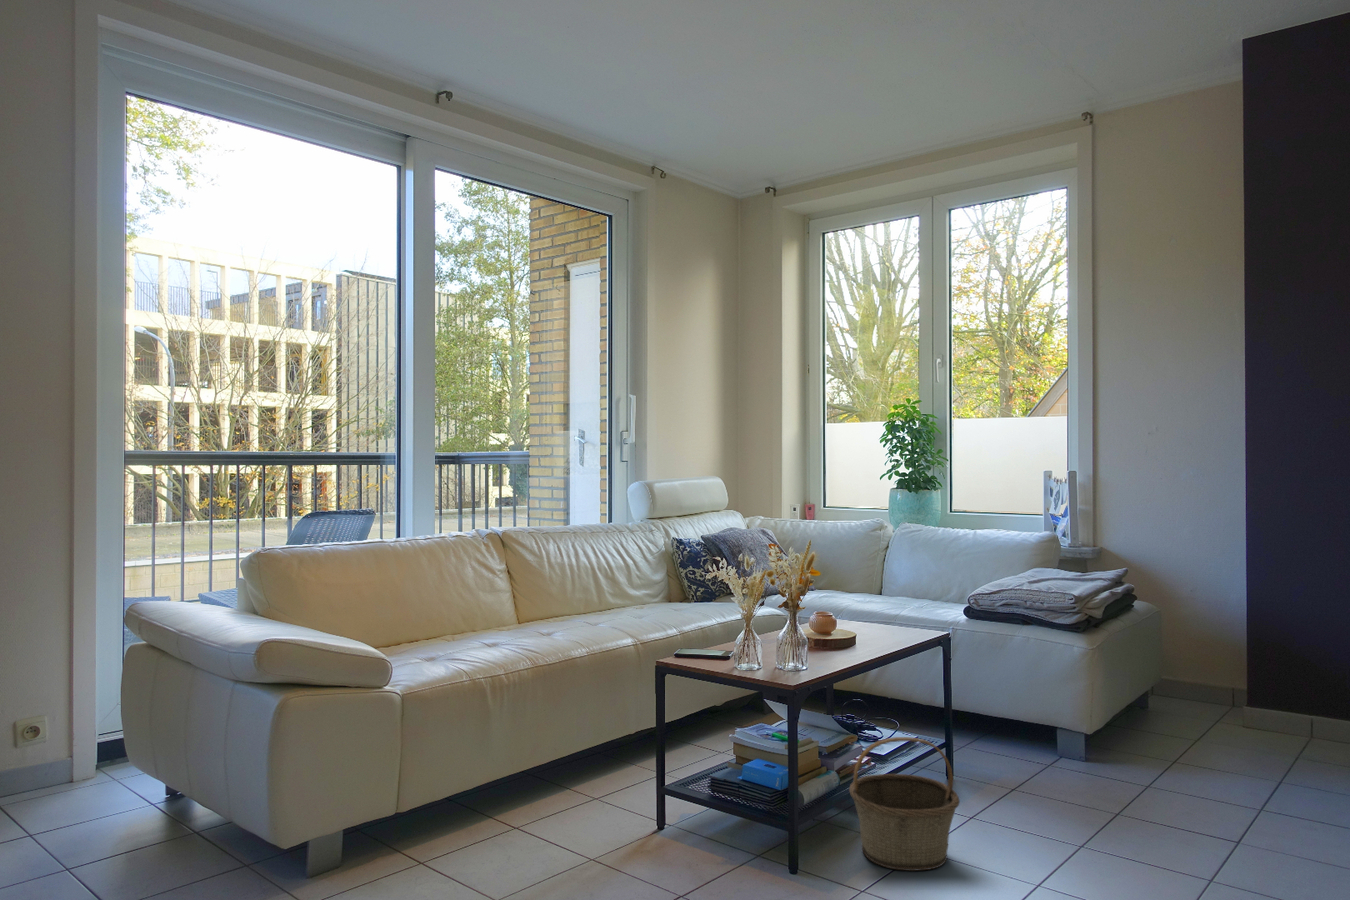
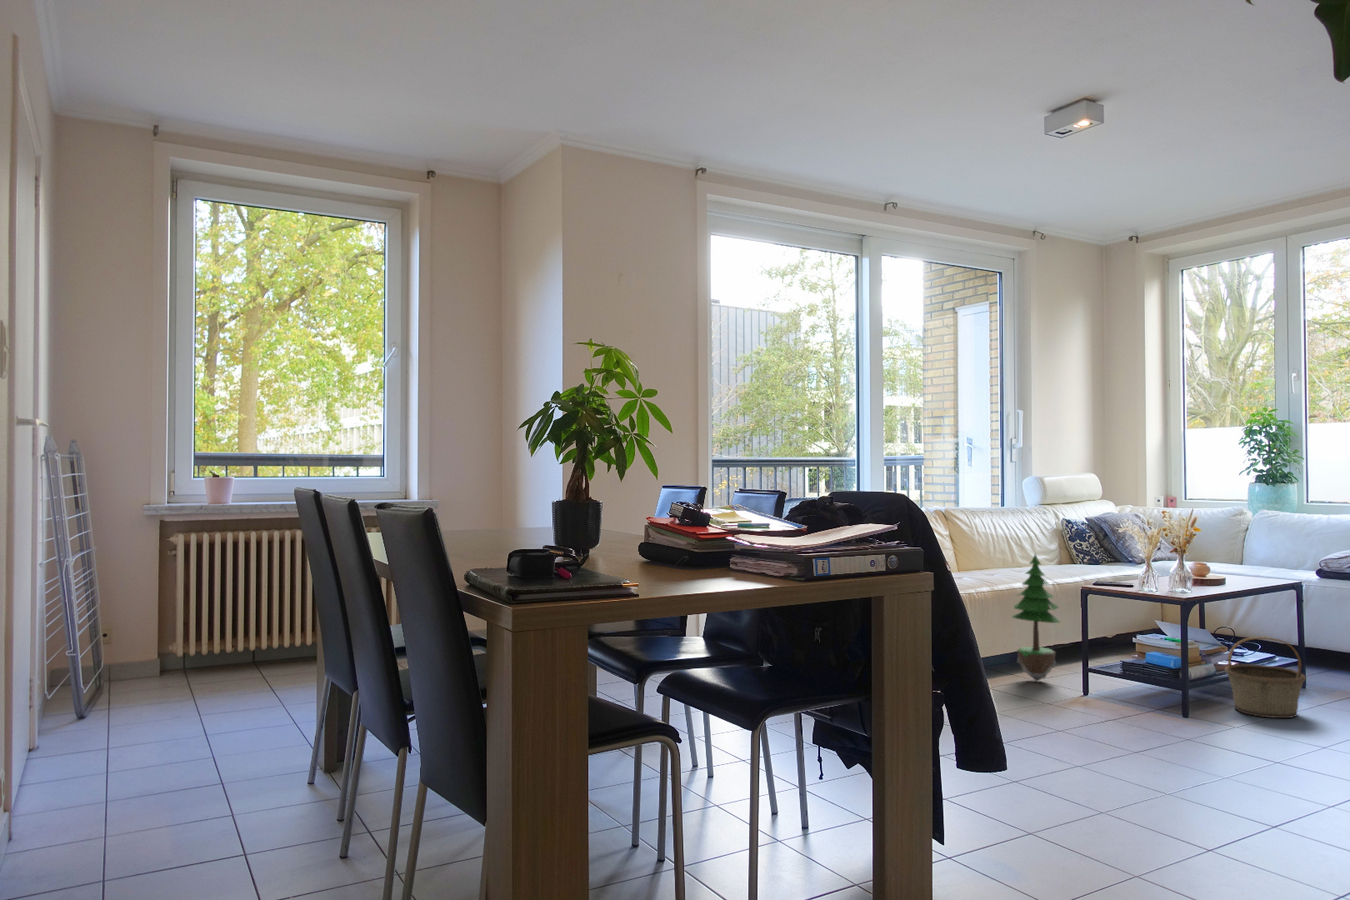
potted tree: none [554,607,627,809] -> present [1012,555,1059,681]

